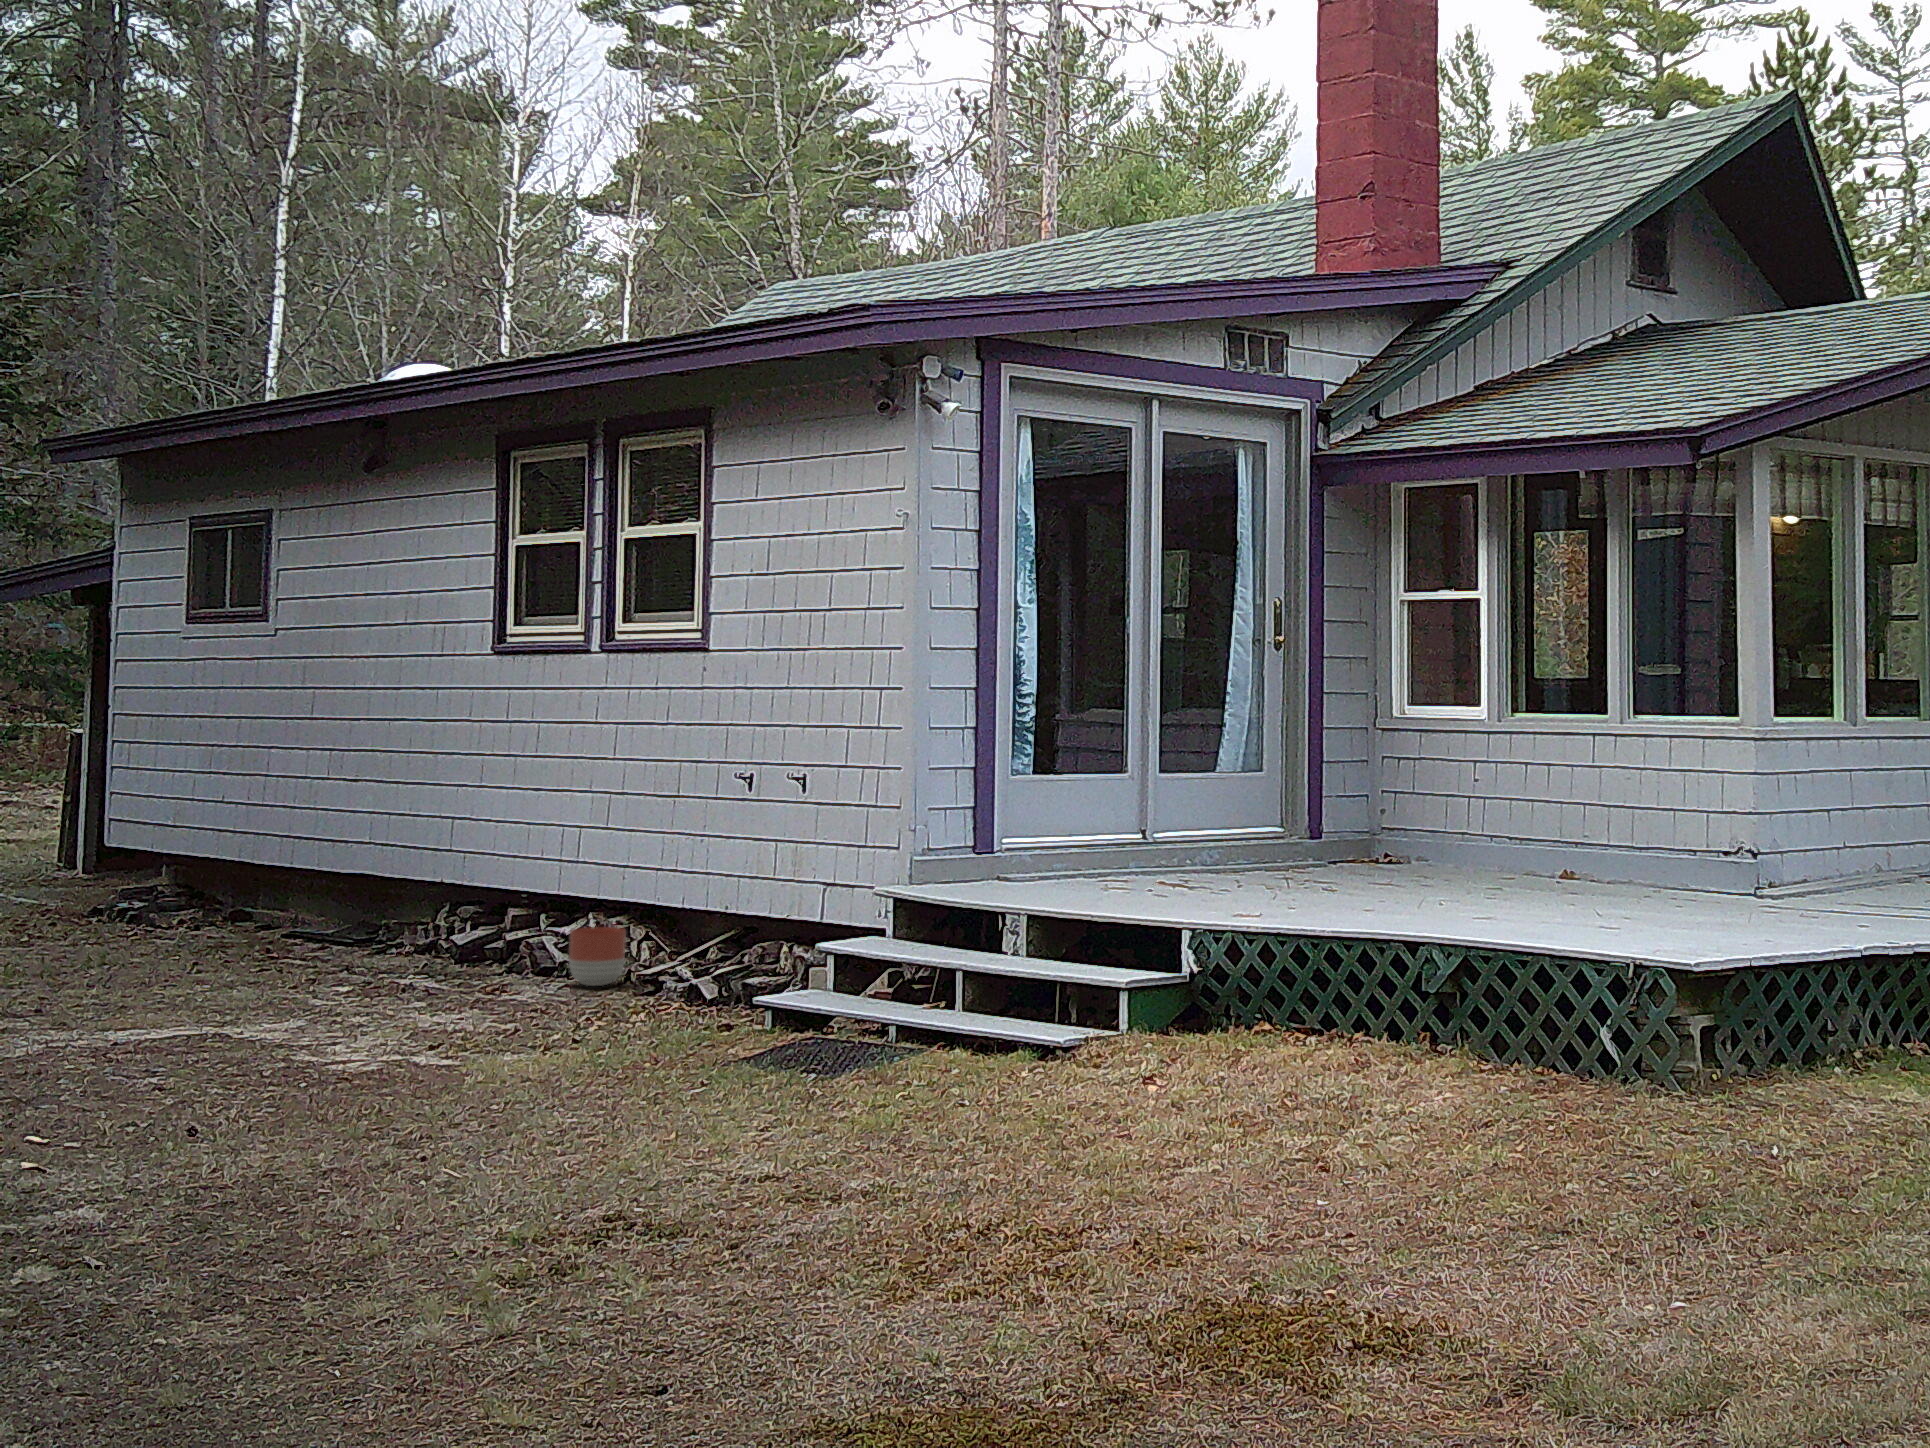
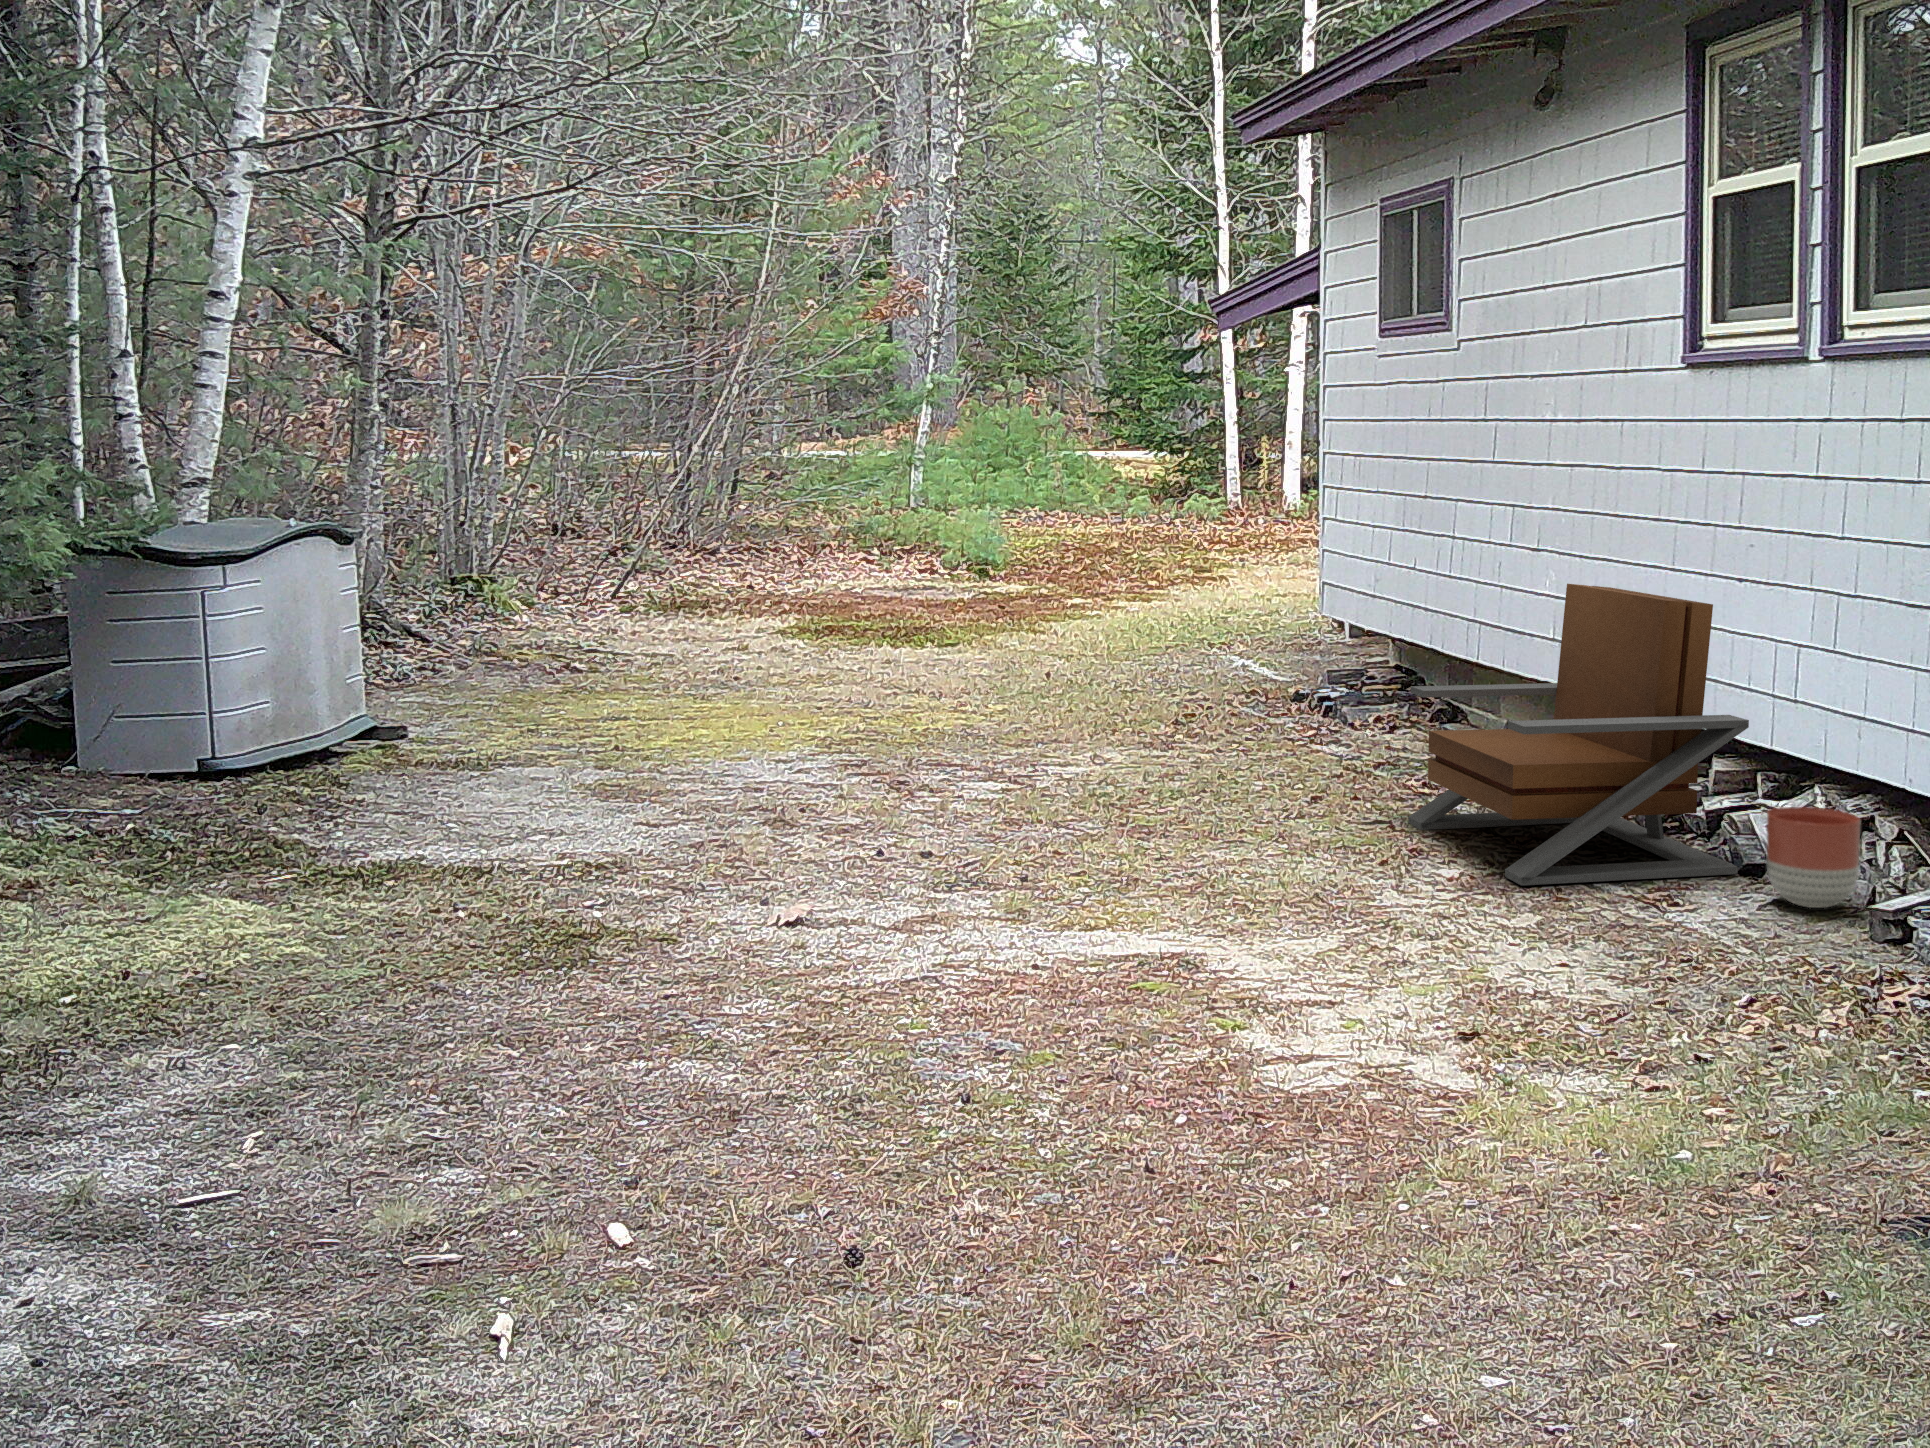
lounge chair: none [285,799,549,997] -> present [1408,584,1749,885]

